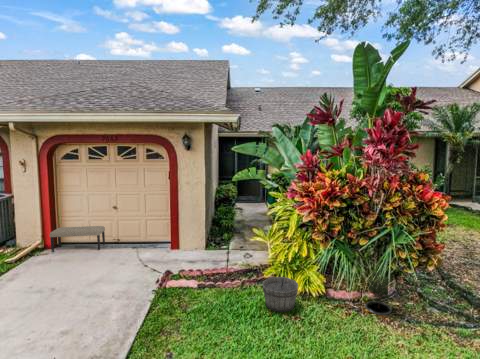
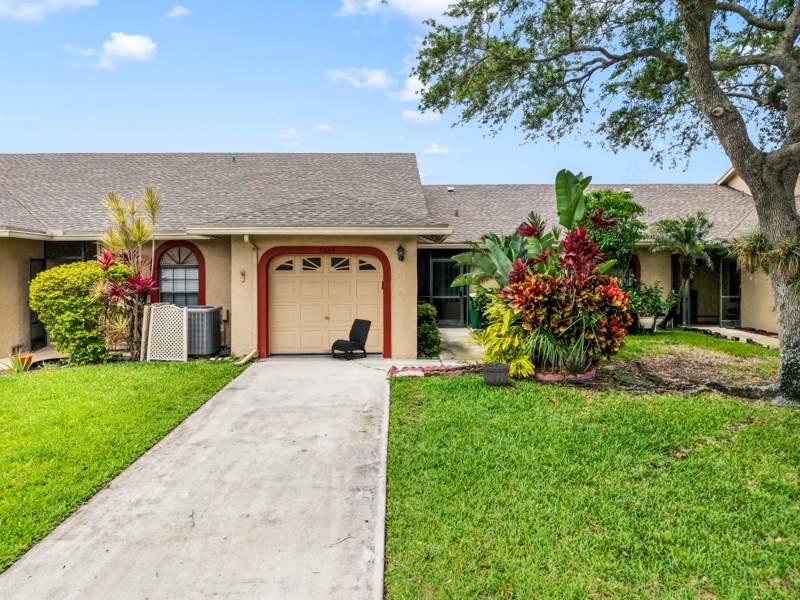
lounge chair: none [116,208,159,254] -> present [331,319,371,360]
bench: present [50,226,105,252] -> none [270,336,317,359]

